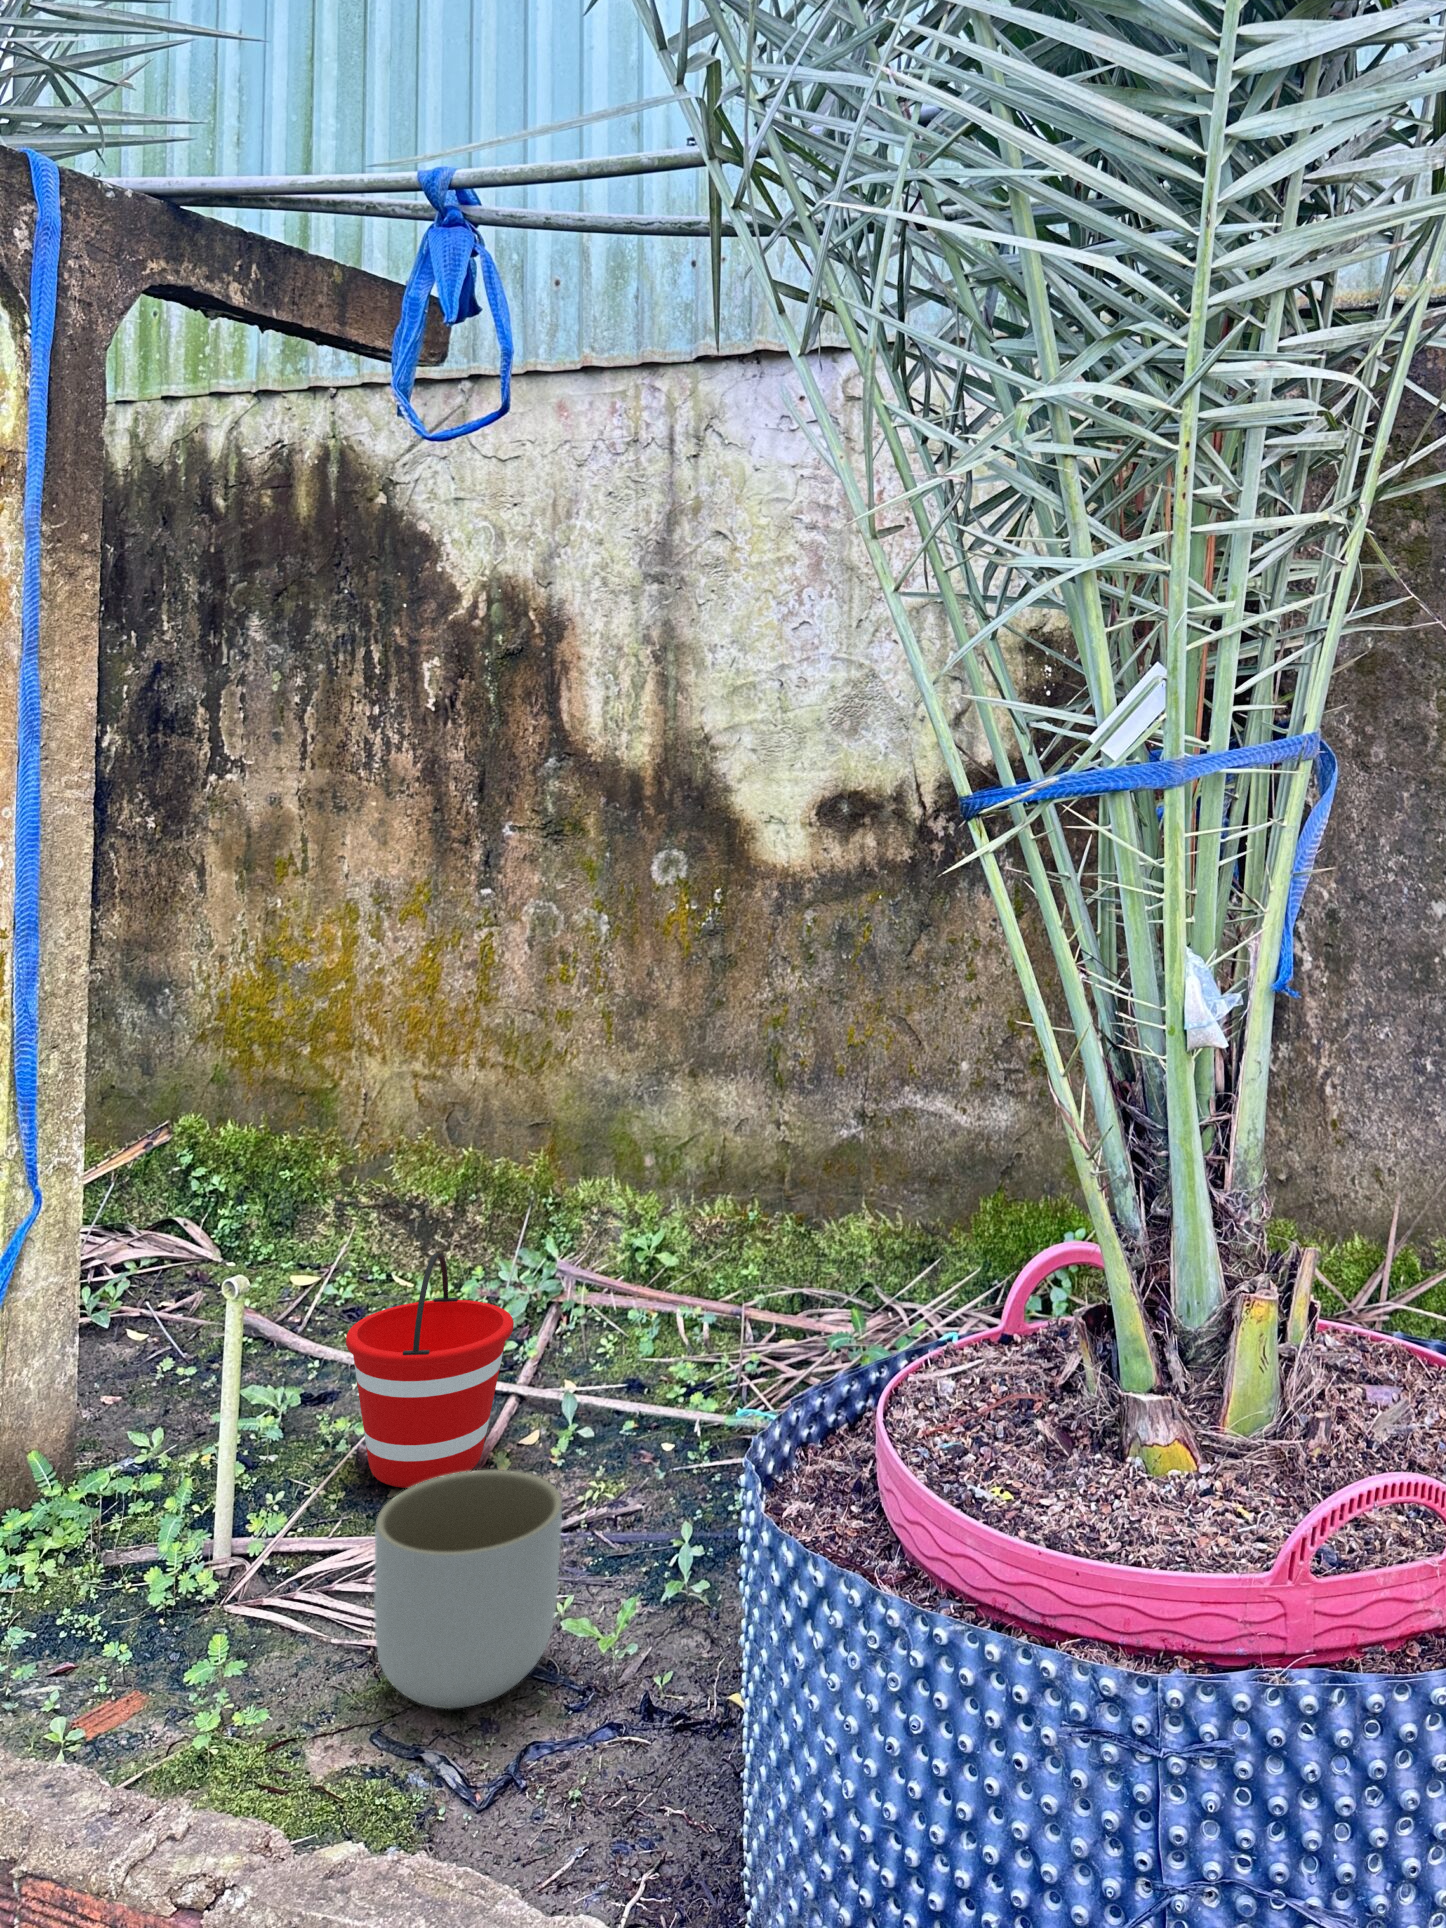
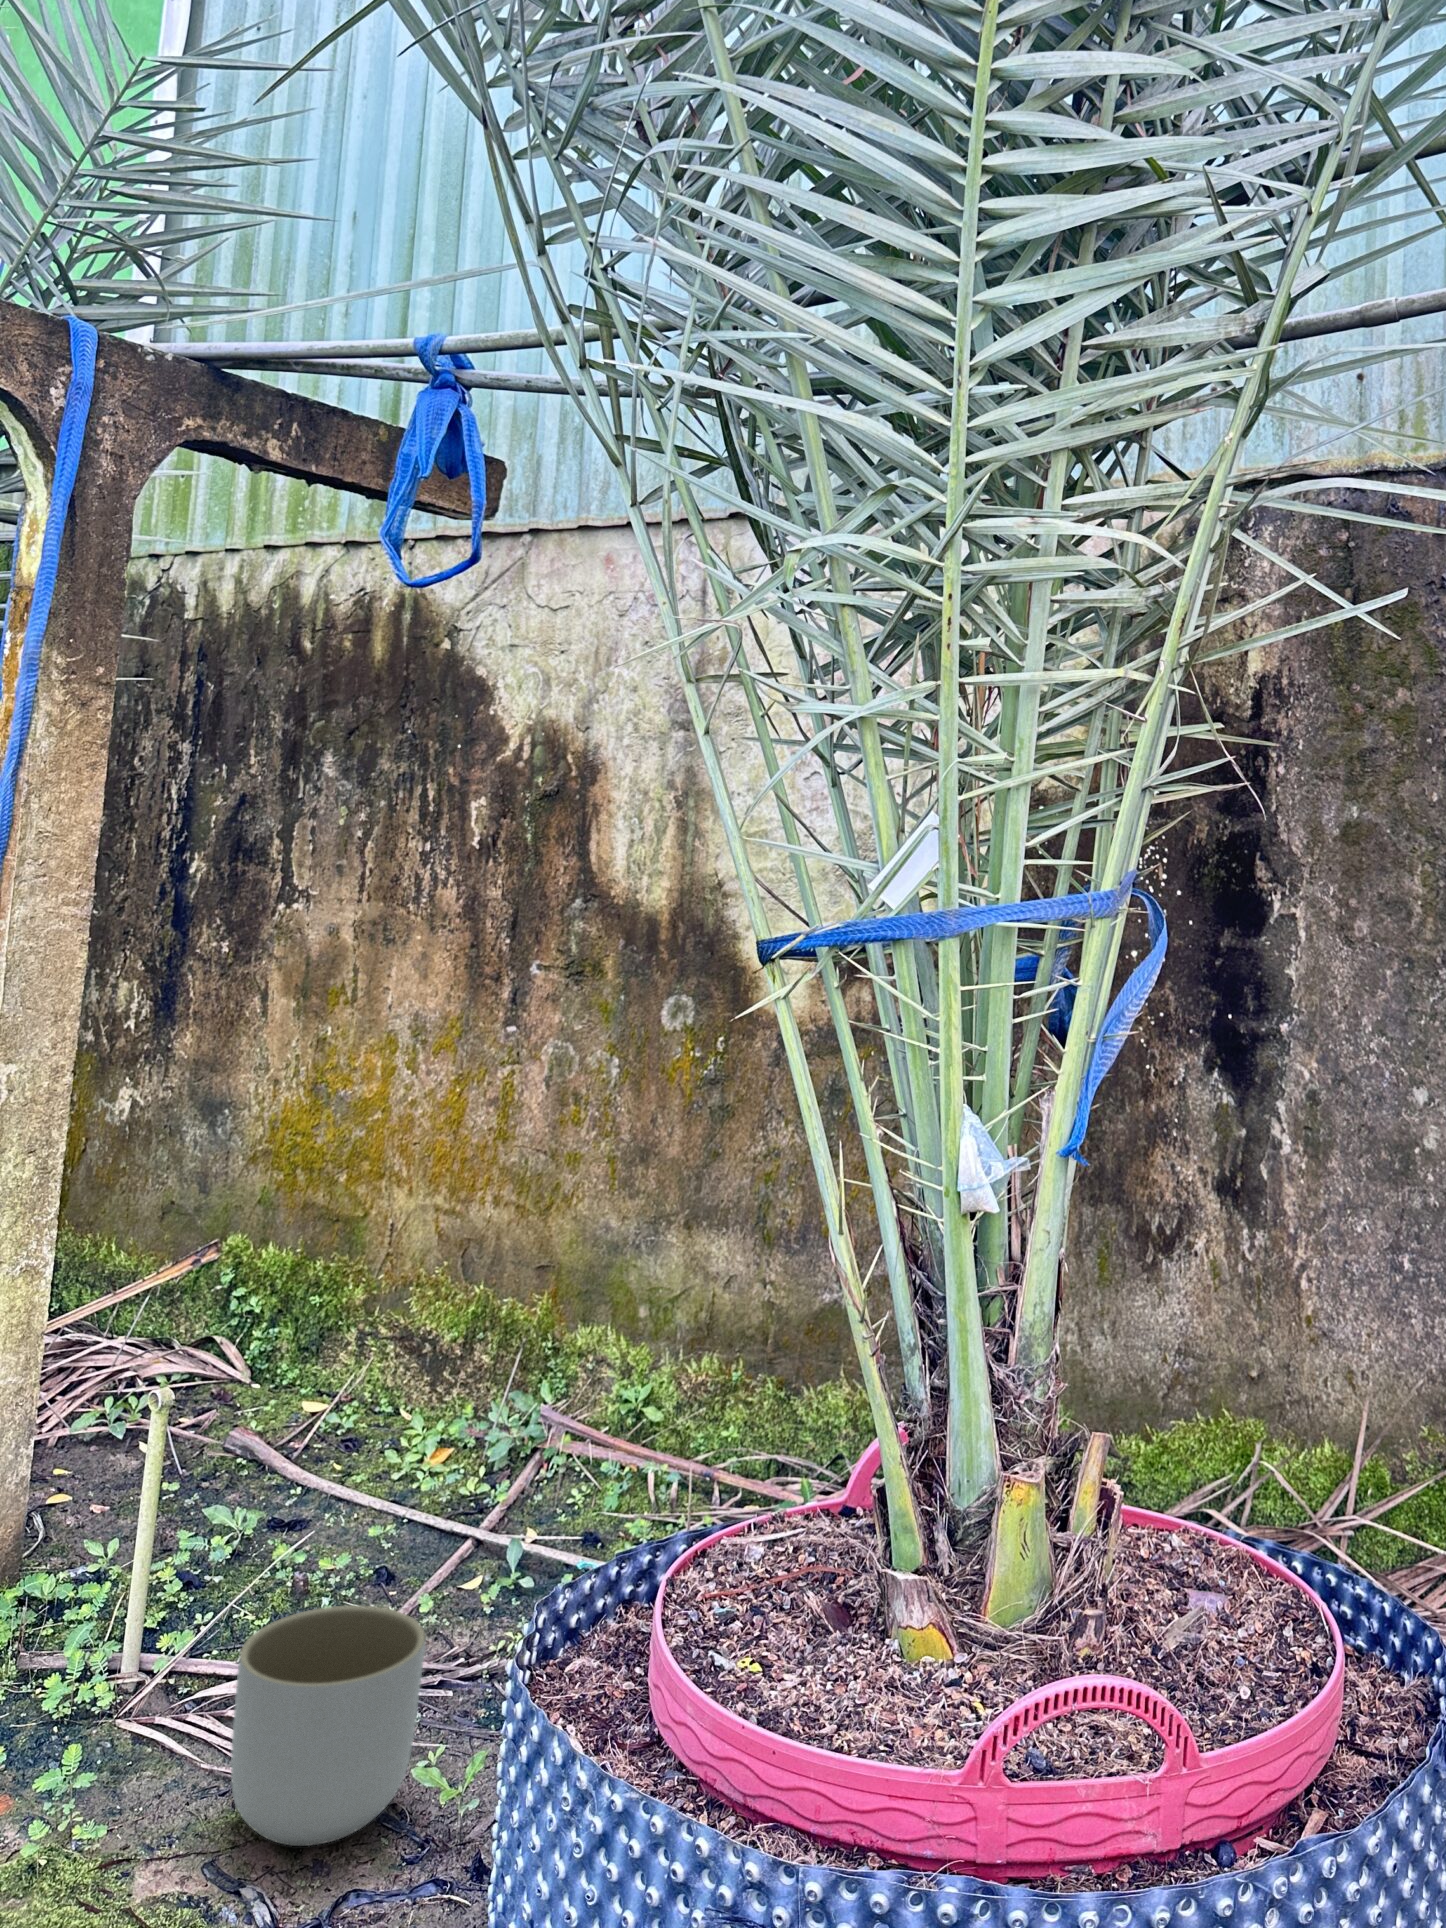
bucket: present [346,1253,514,1488] -> none [289,1385,454,1622]

